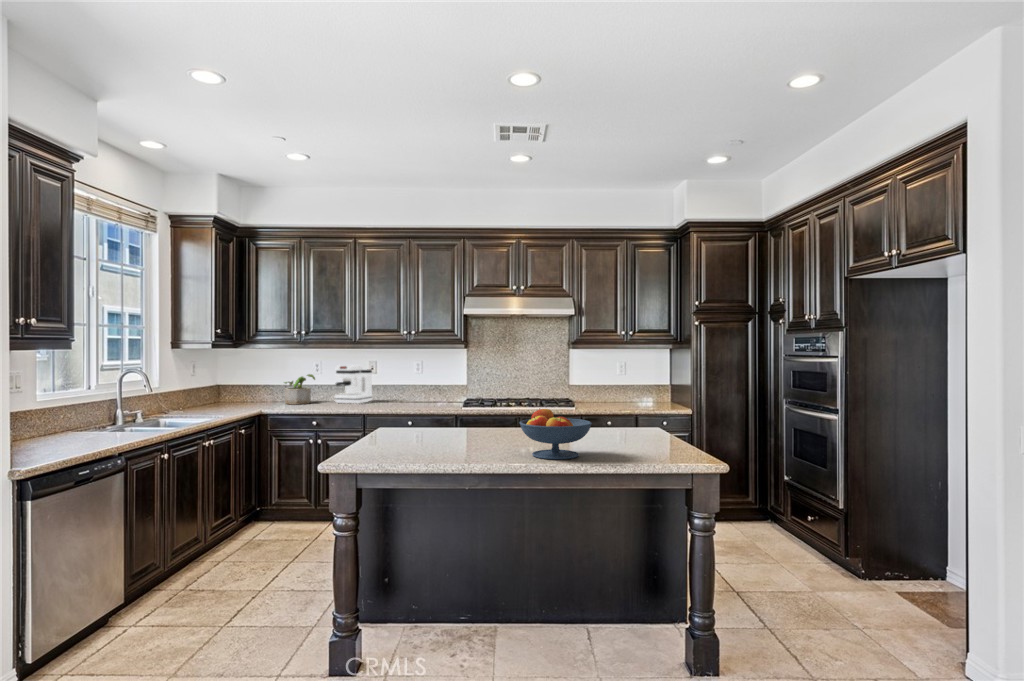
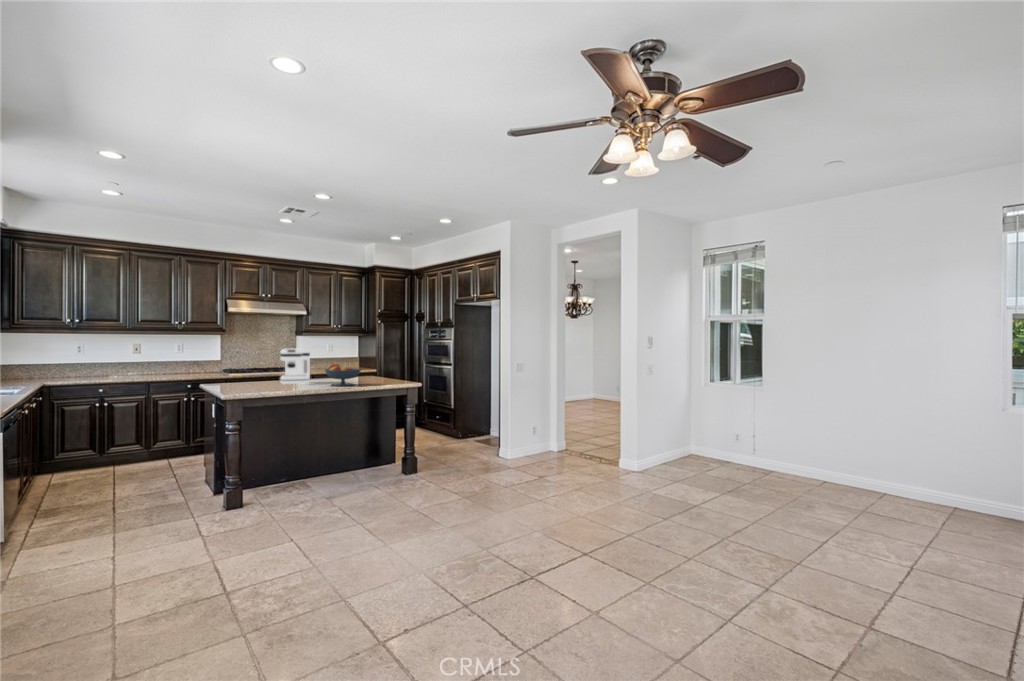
coffee maker: present [335,365,372,404] -> present [280,349,310,384]
potted plant: present [284,374,315,405] -> none [50,354,85,378]

